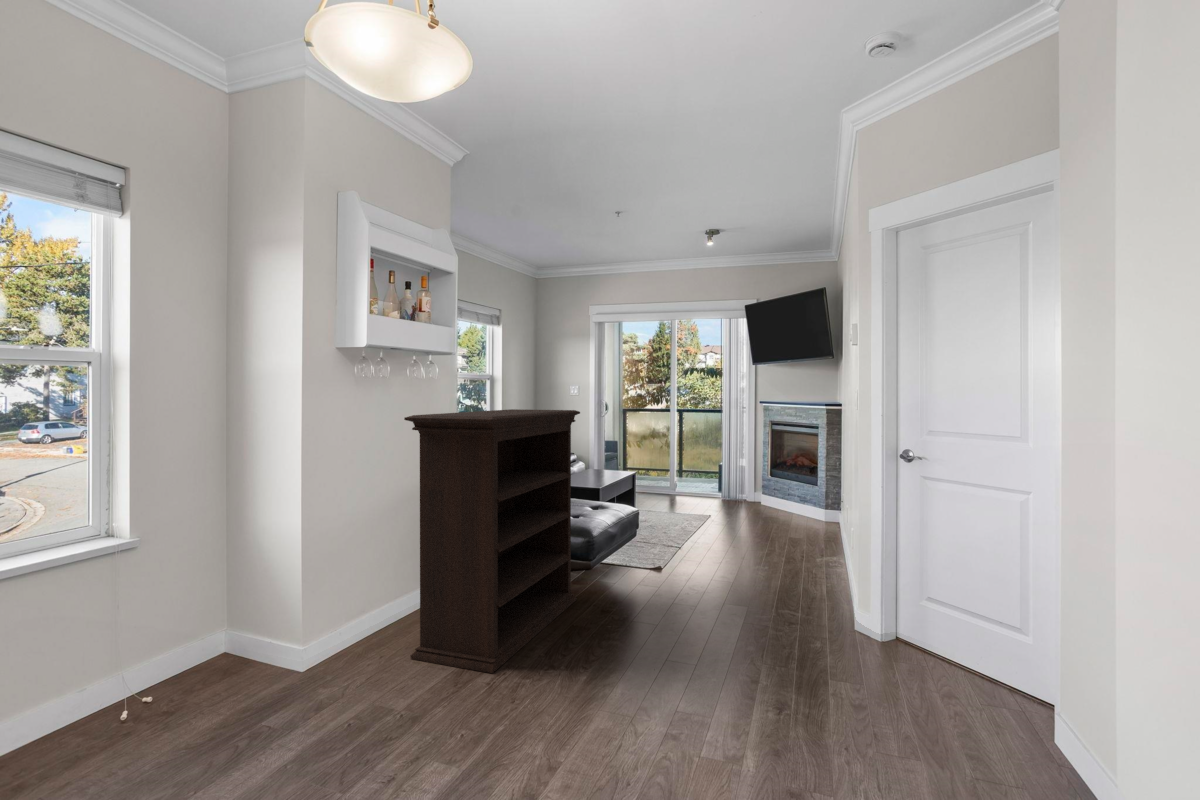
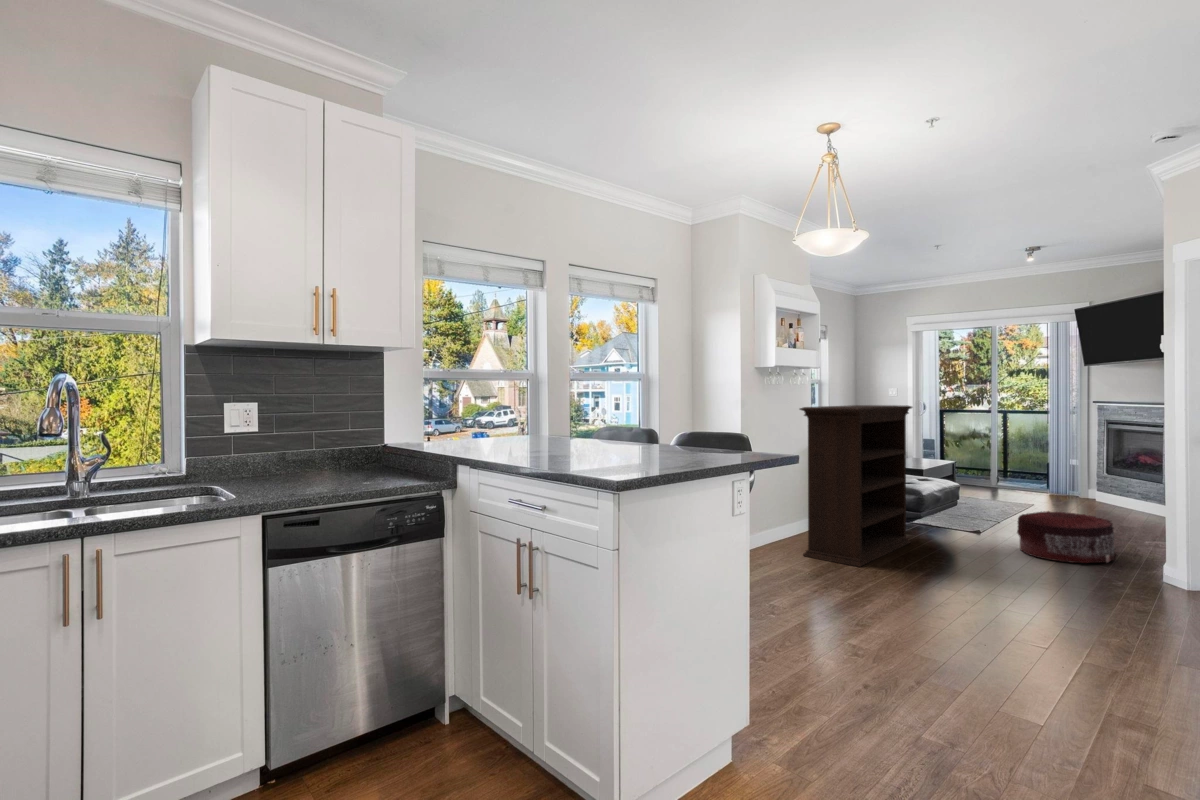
pouf: none [700,539,803,612] -> present [1017,511,1117,563]

